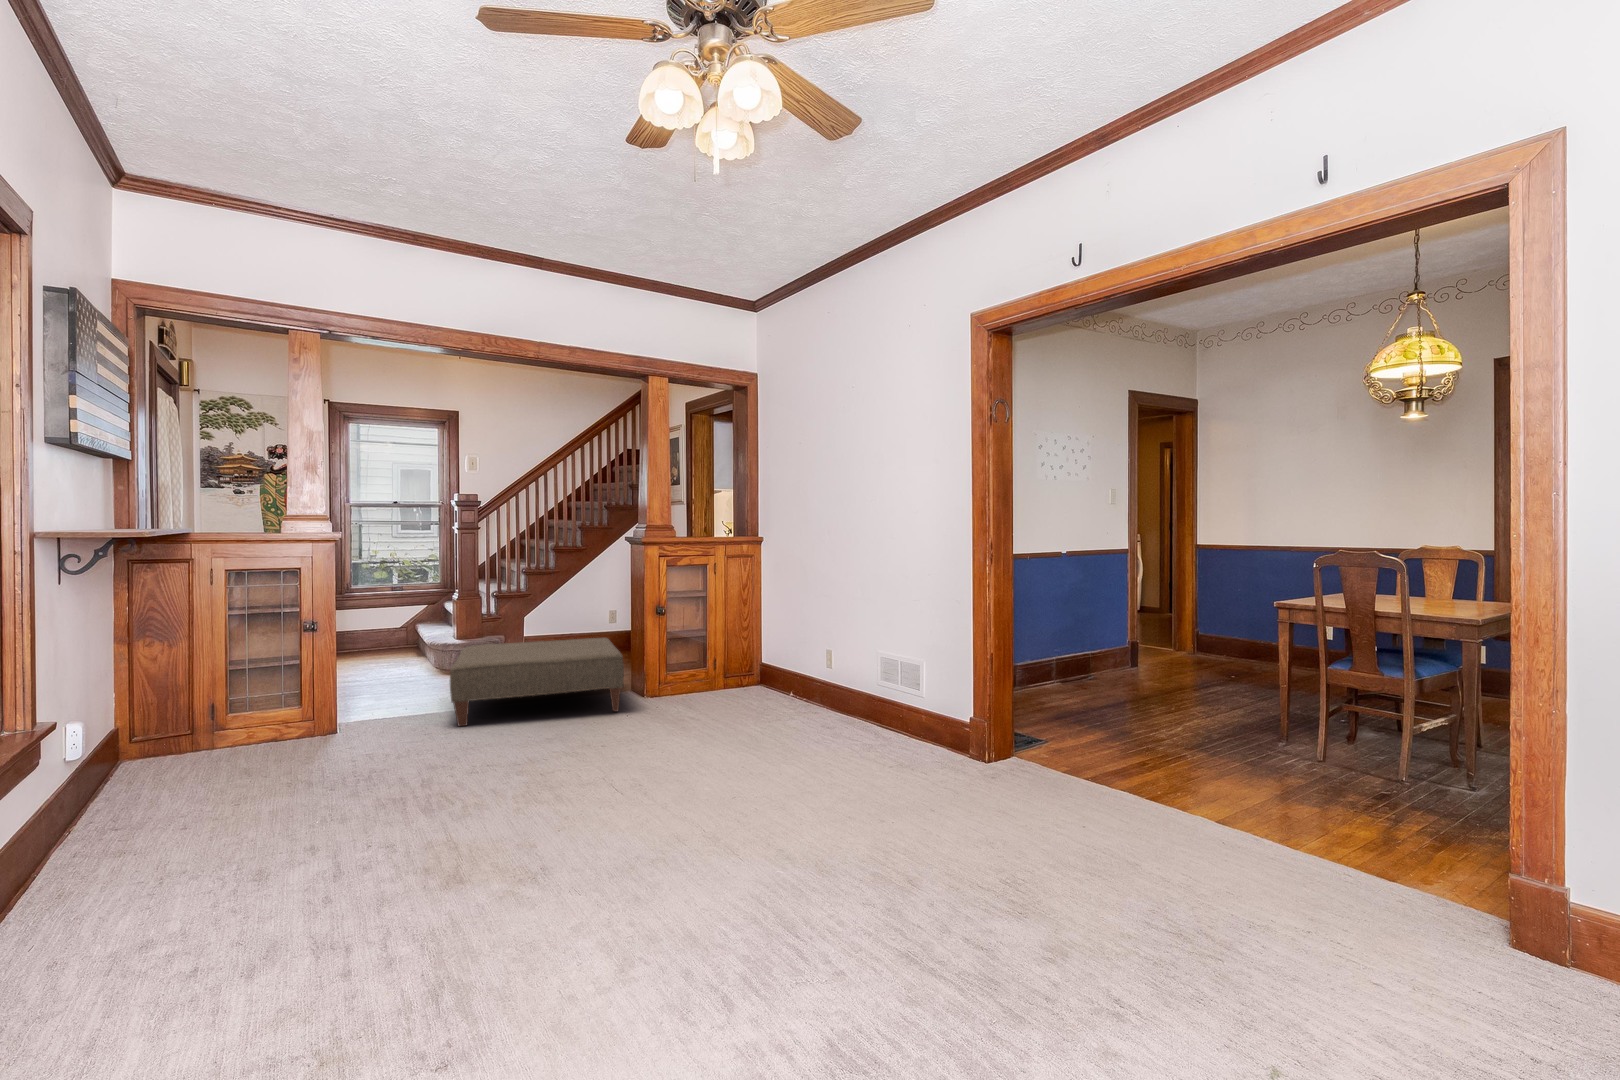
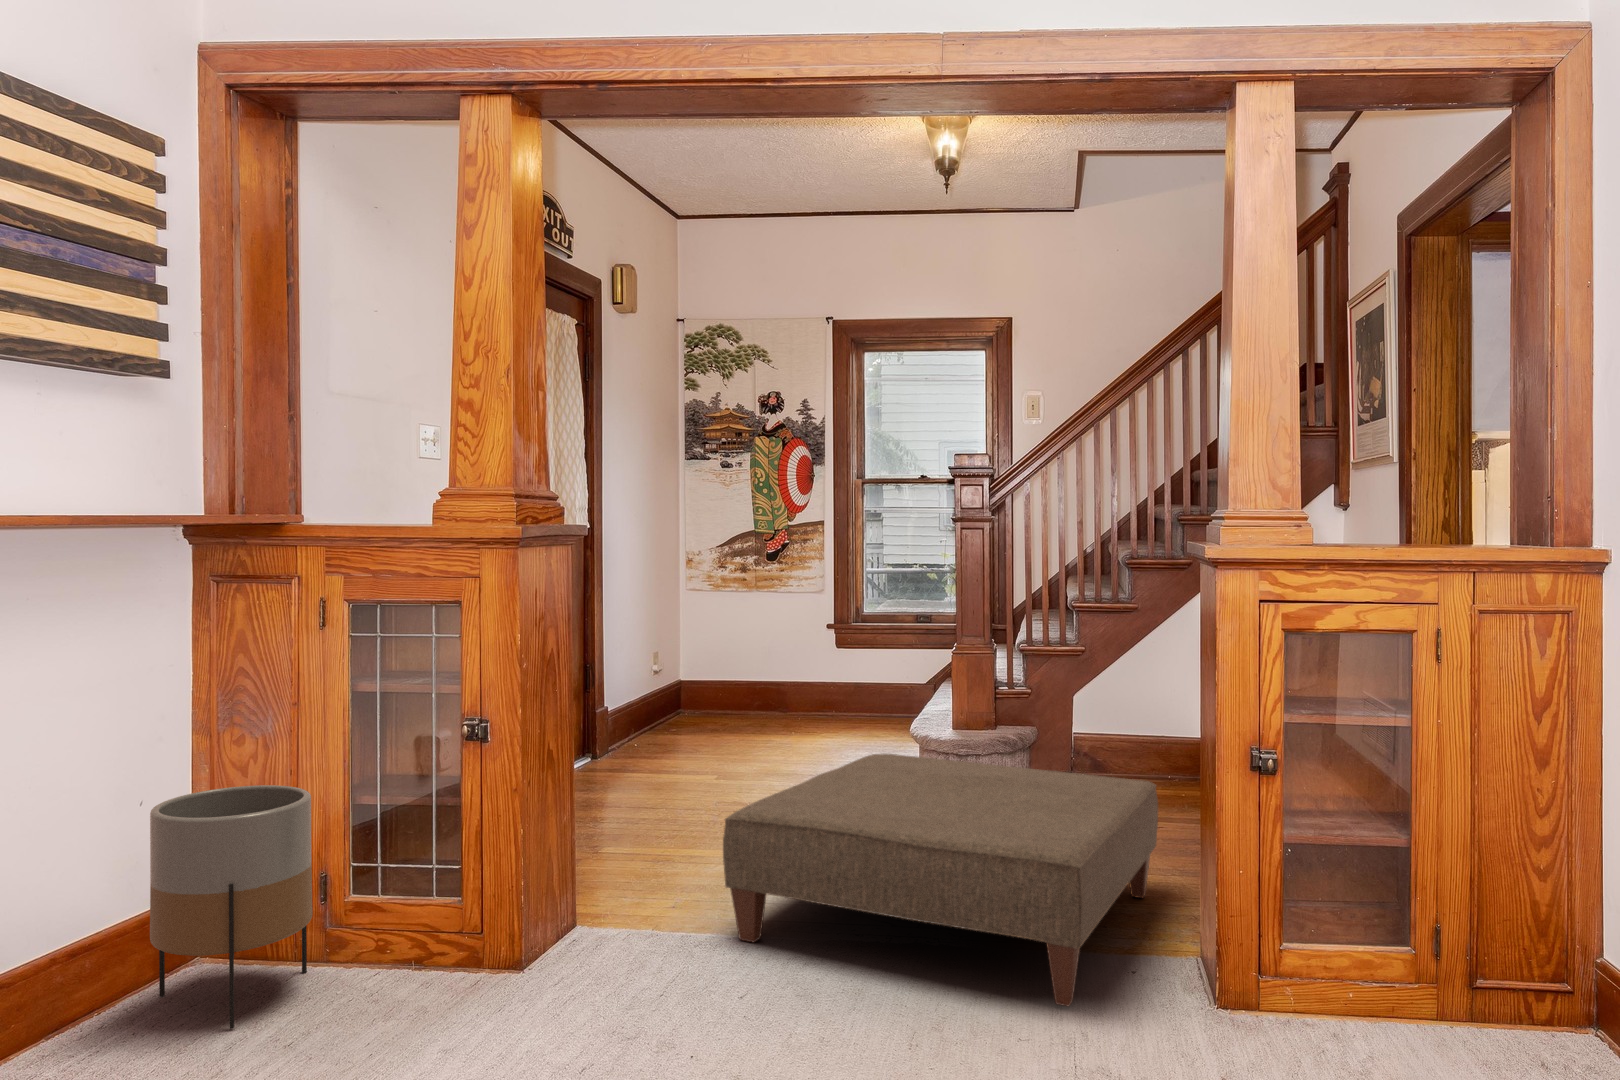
planter: none [158,678,264,806] -> present [150,785,313,1029]

